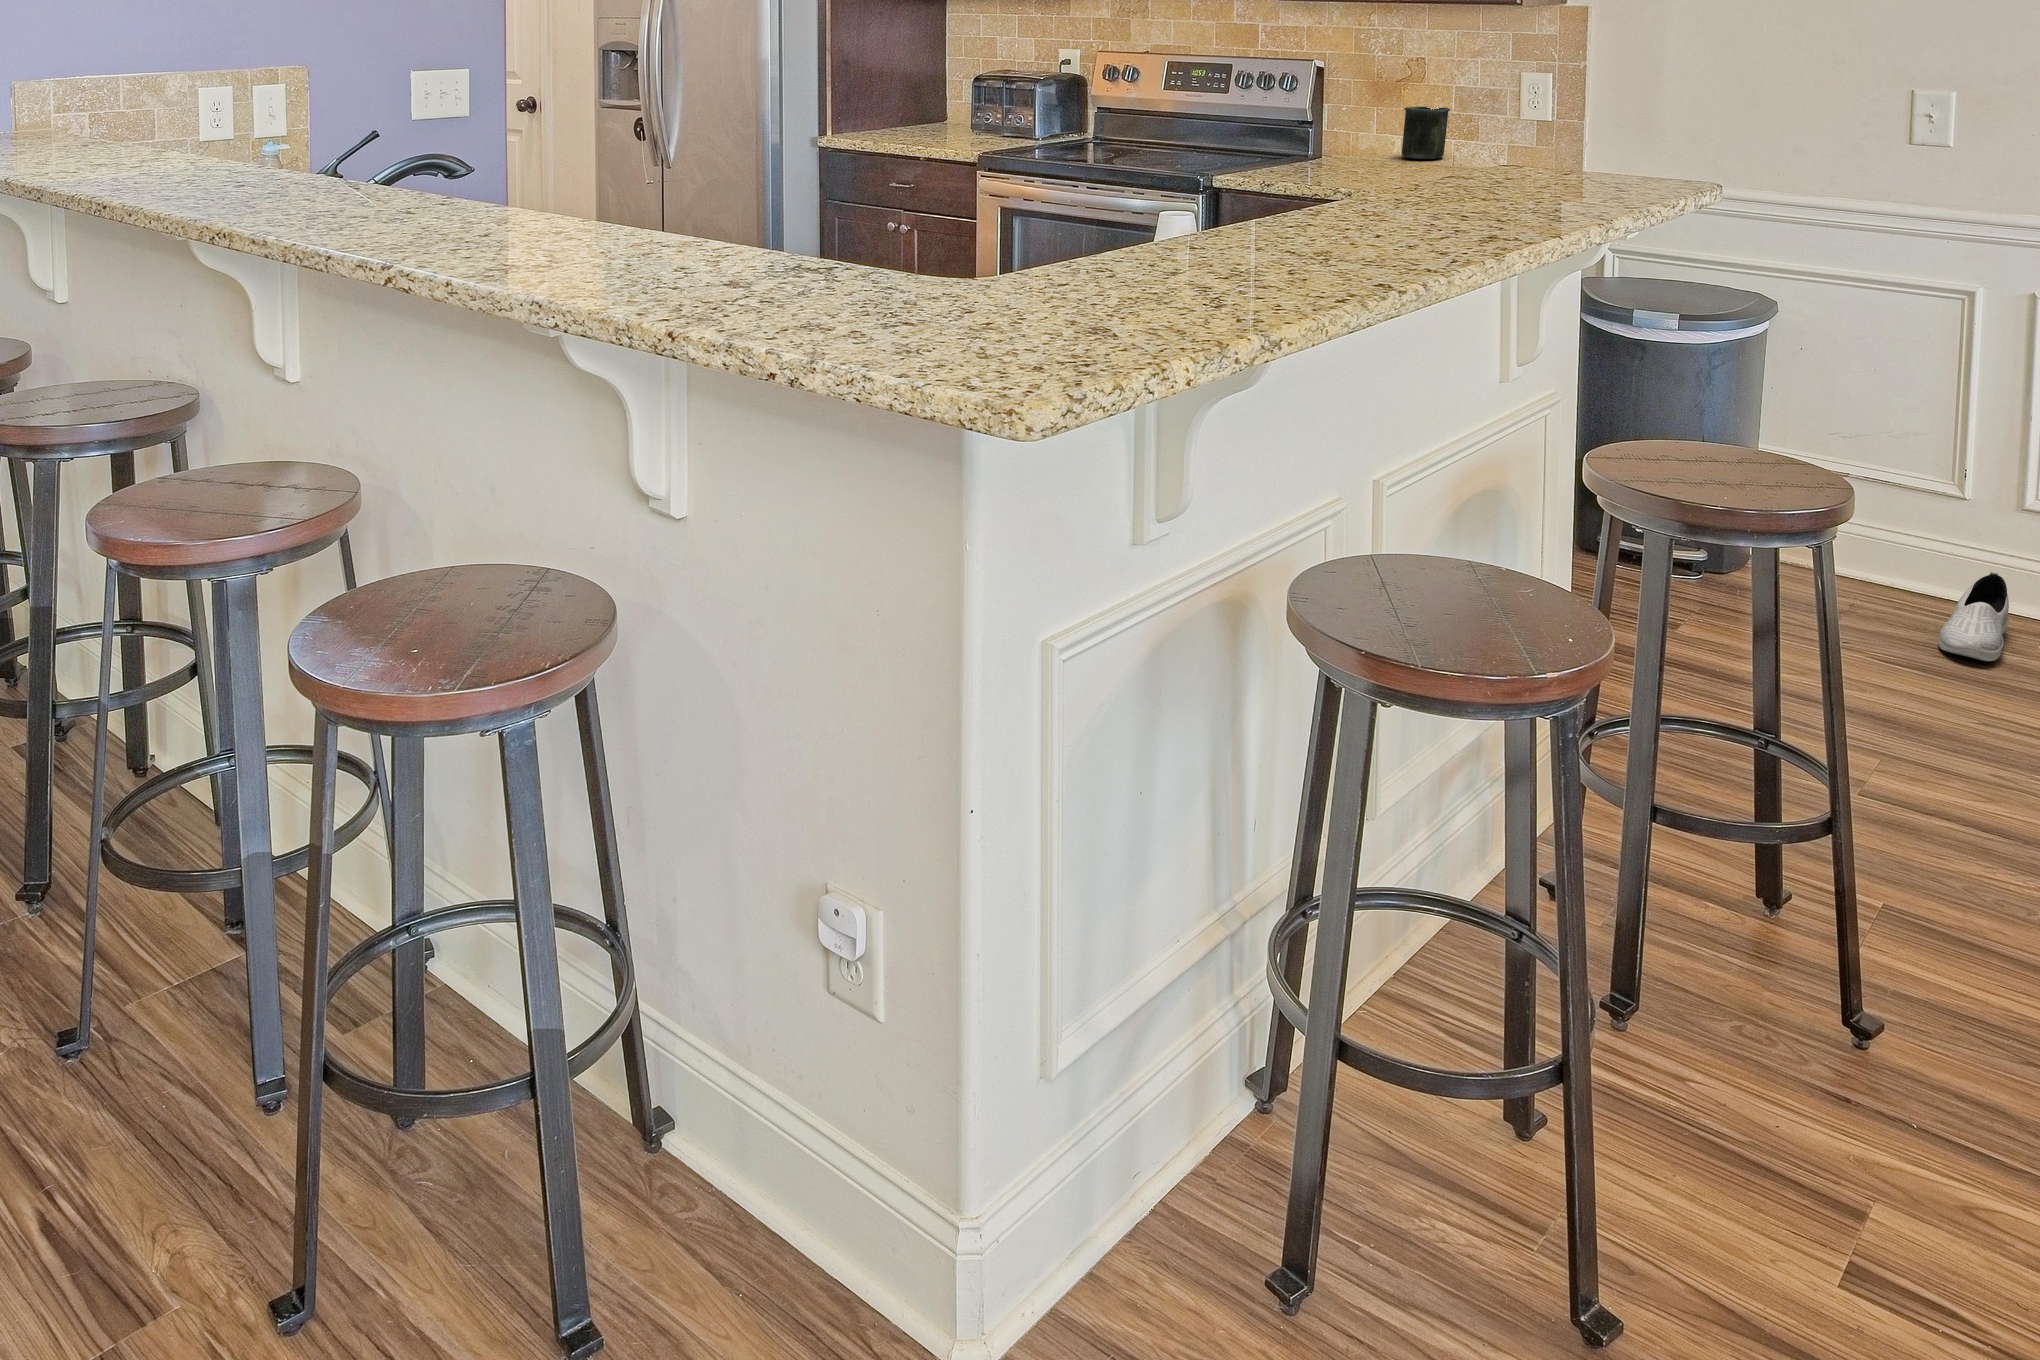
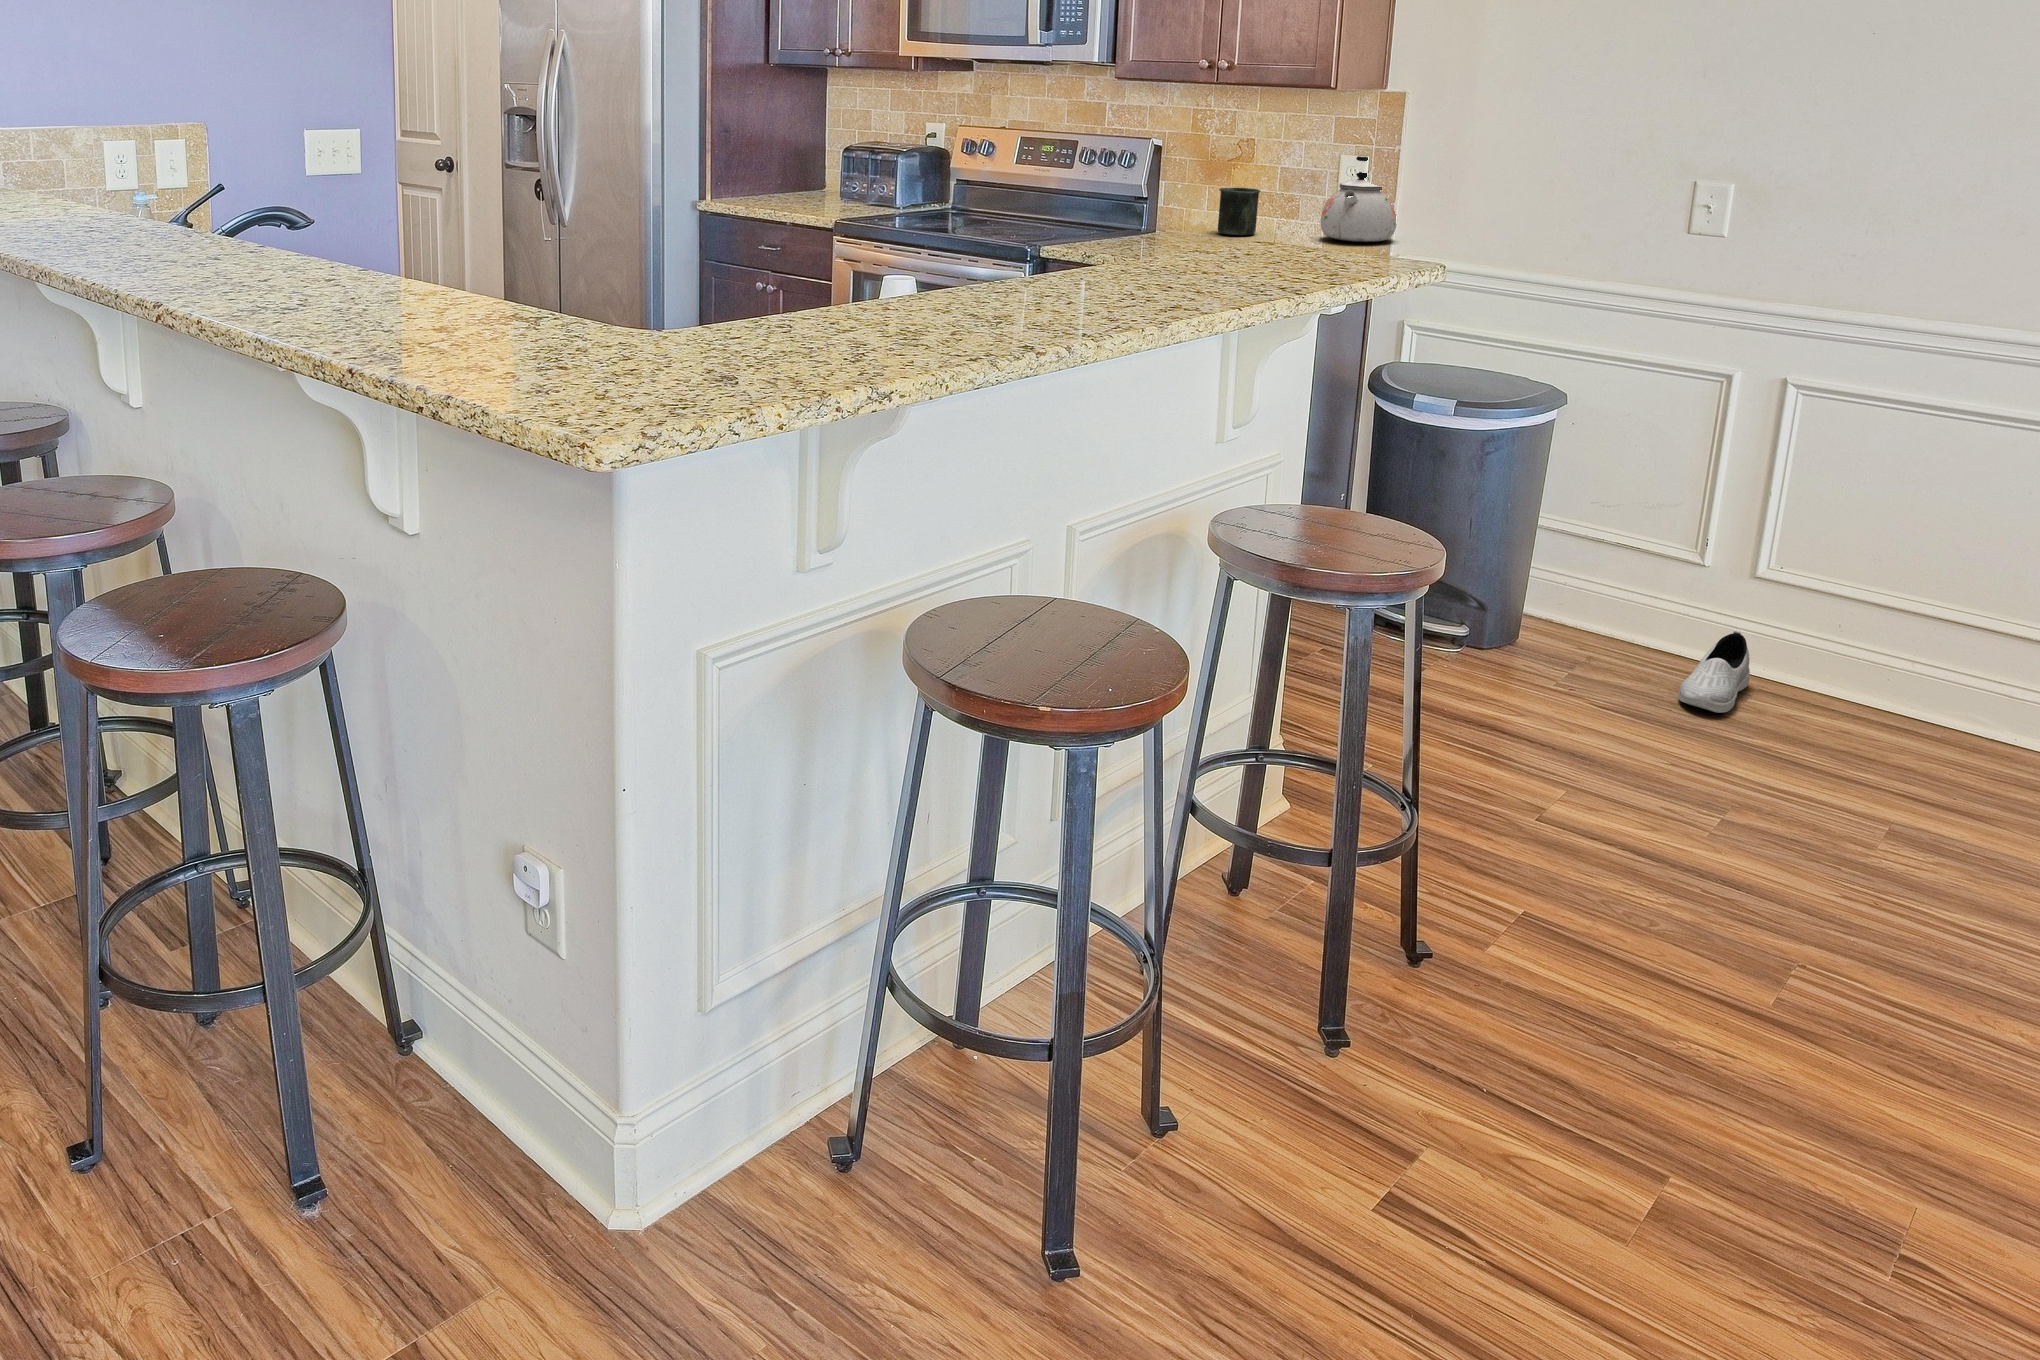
kettle: none [1519,66,1605,162] -> present [1320,156,1396,242]

